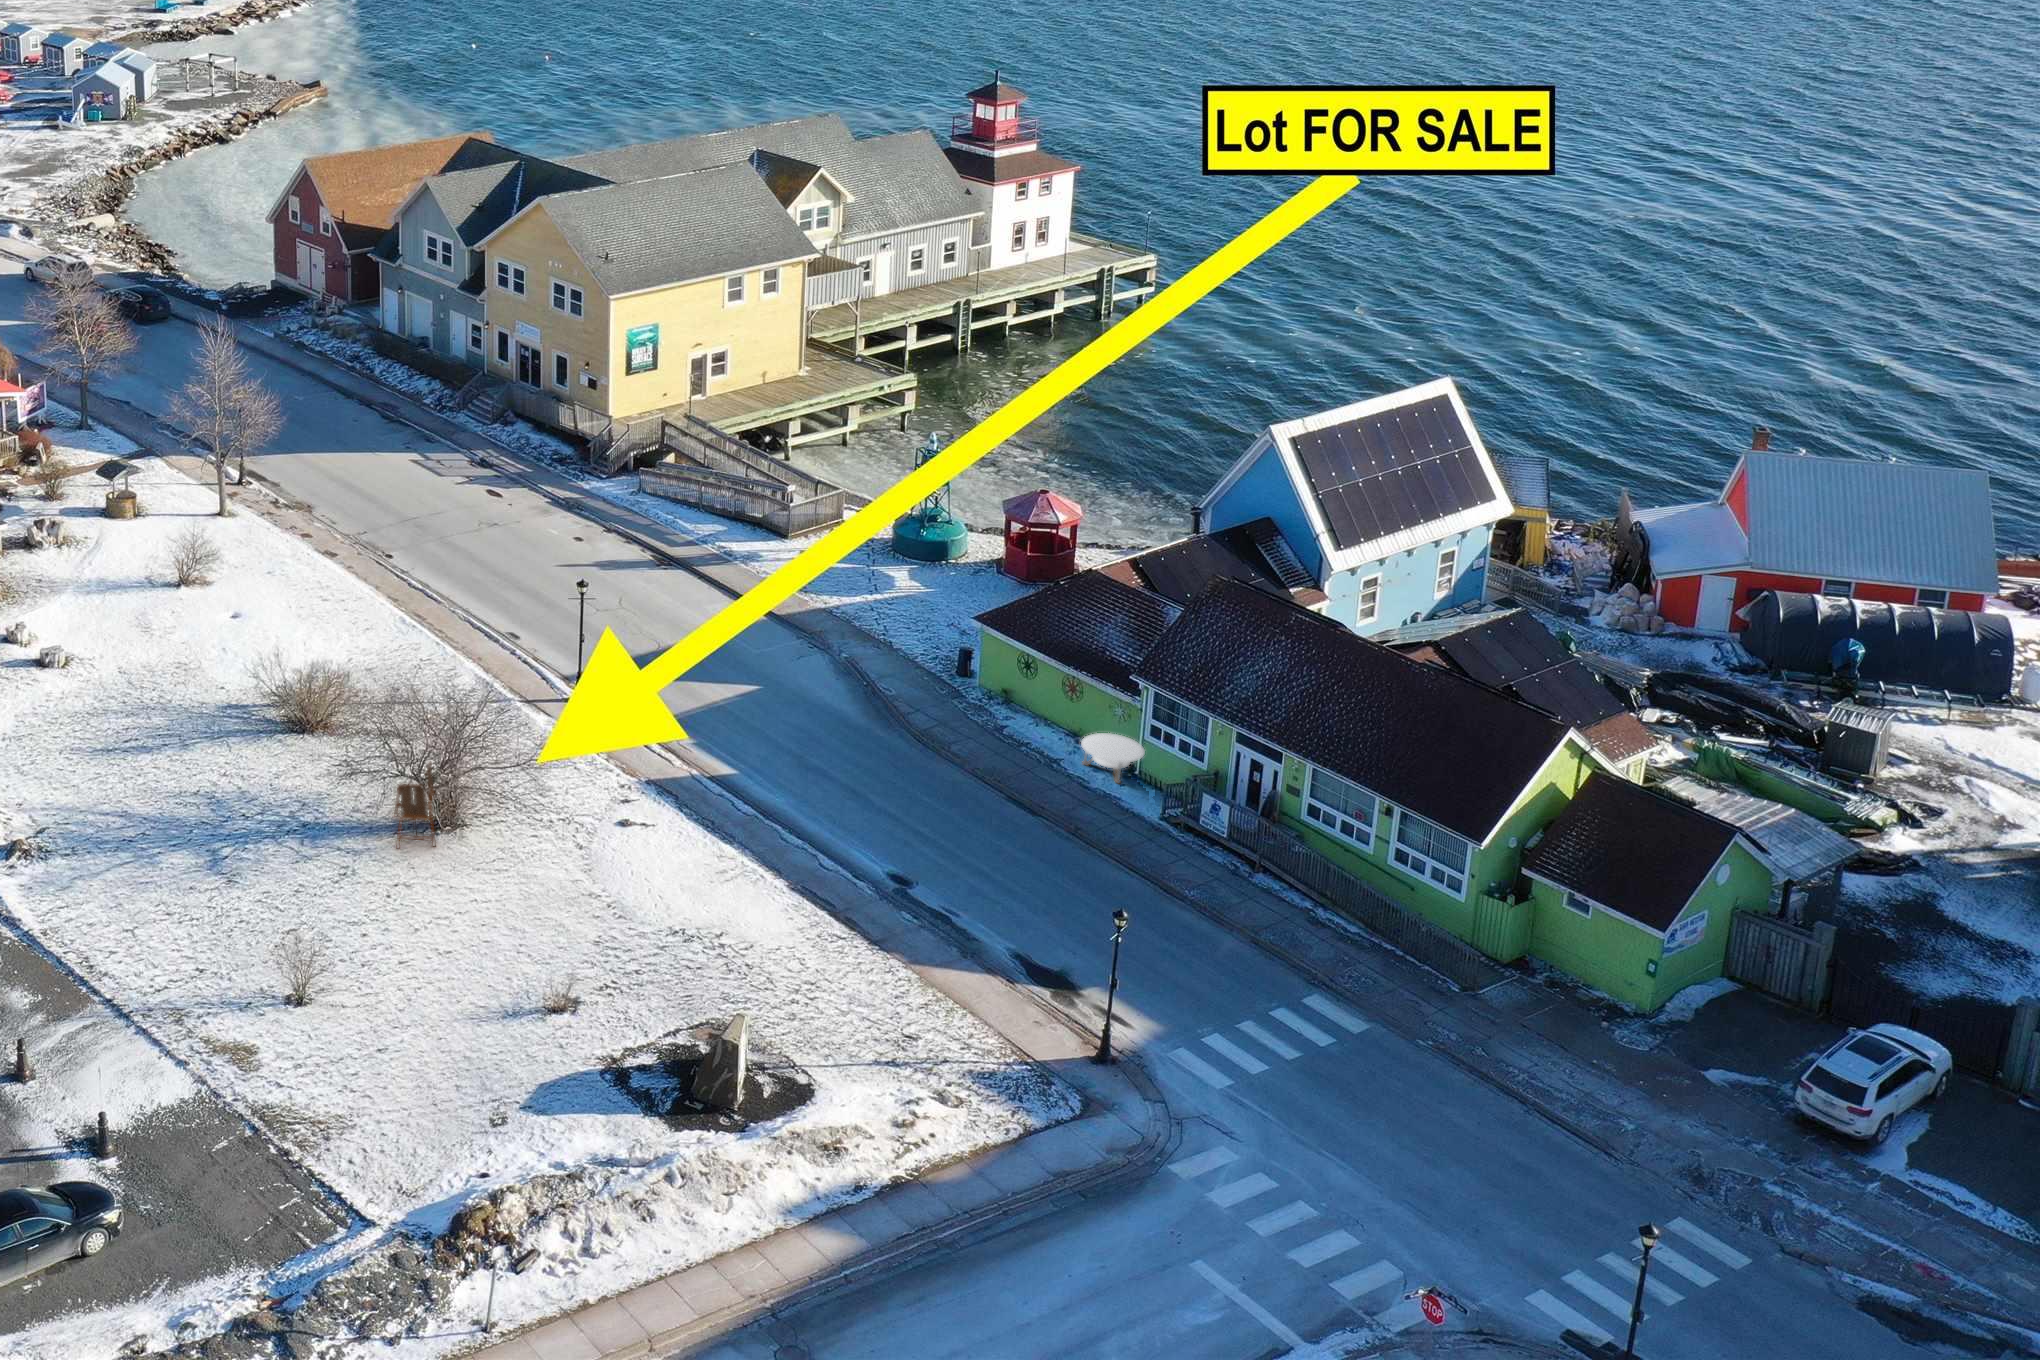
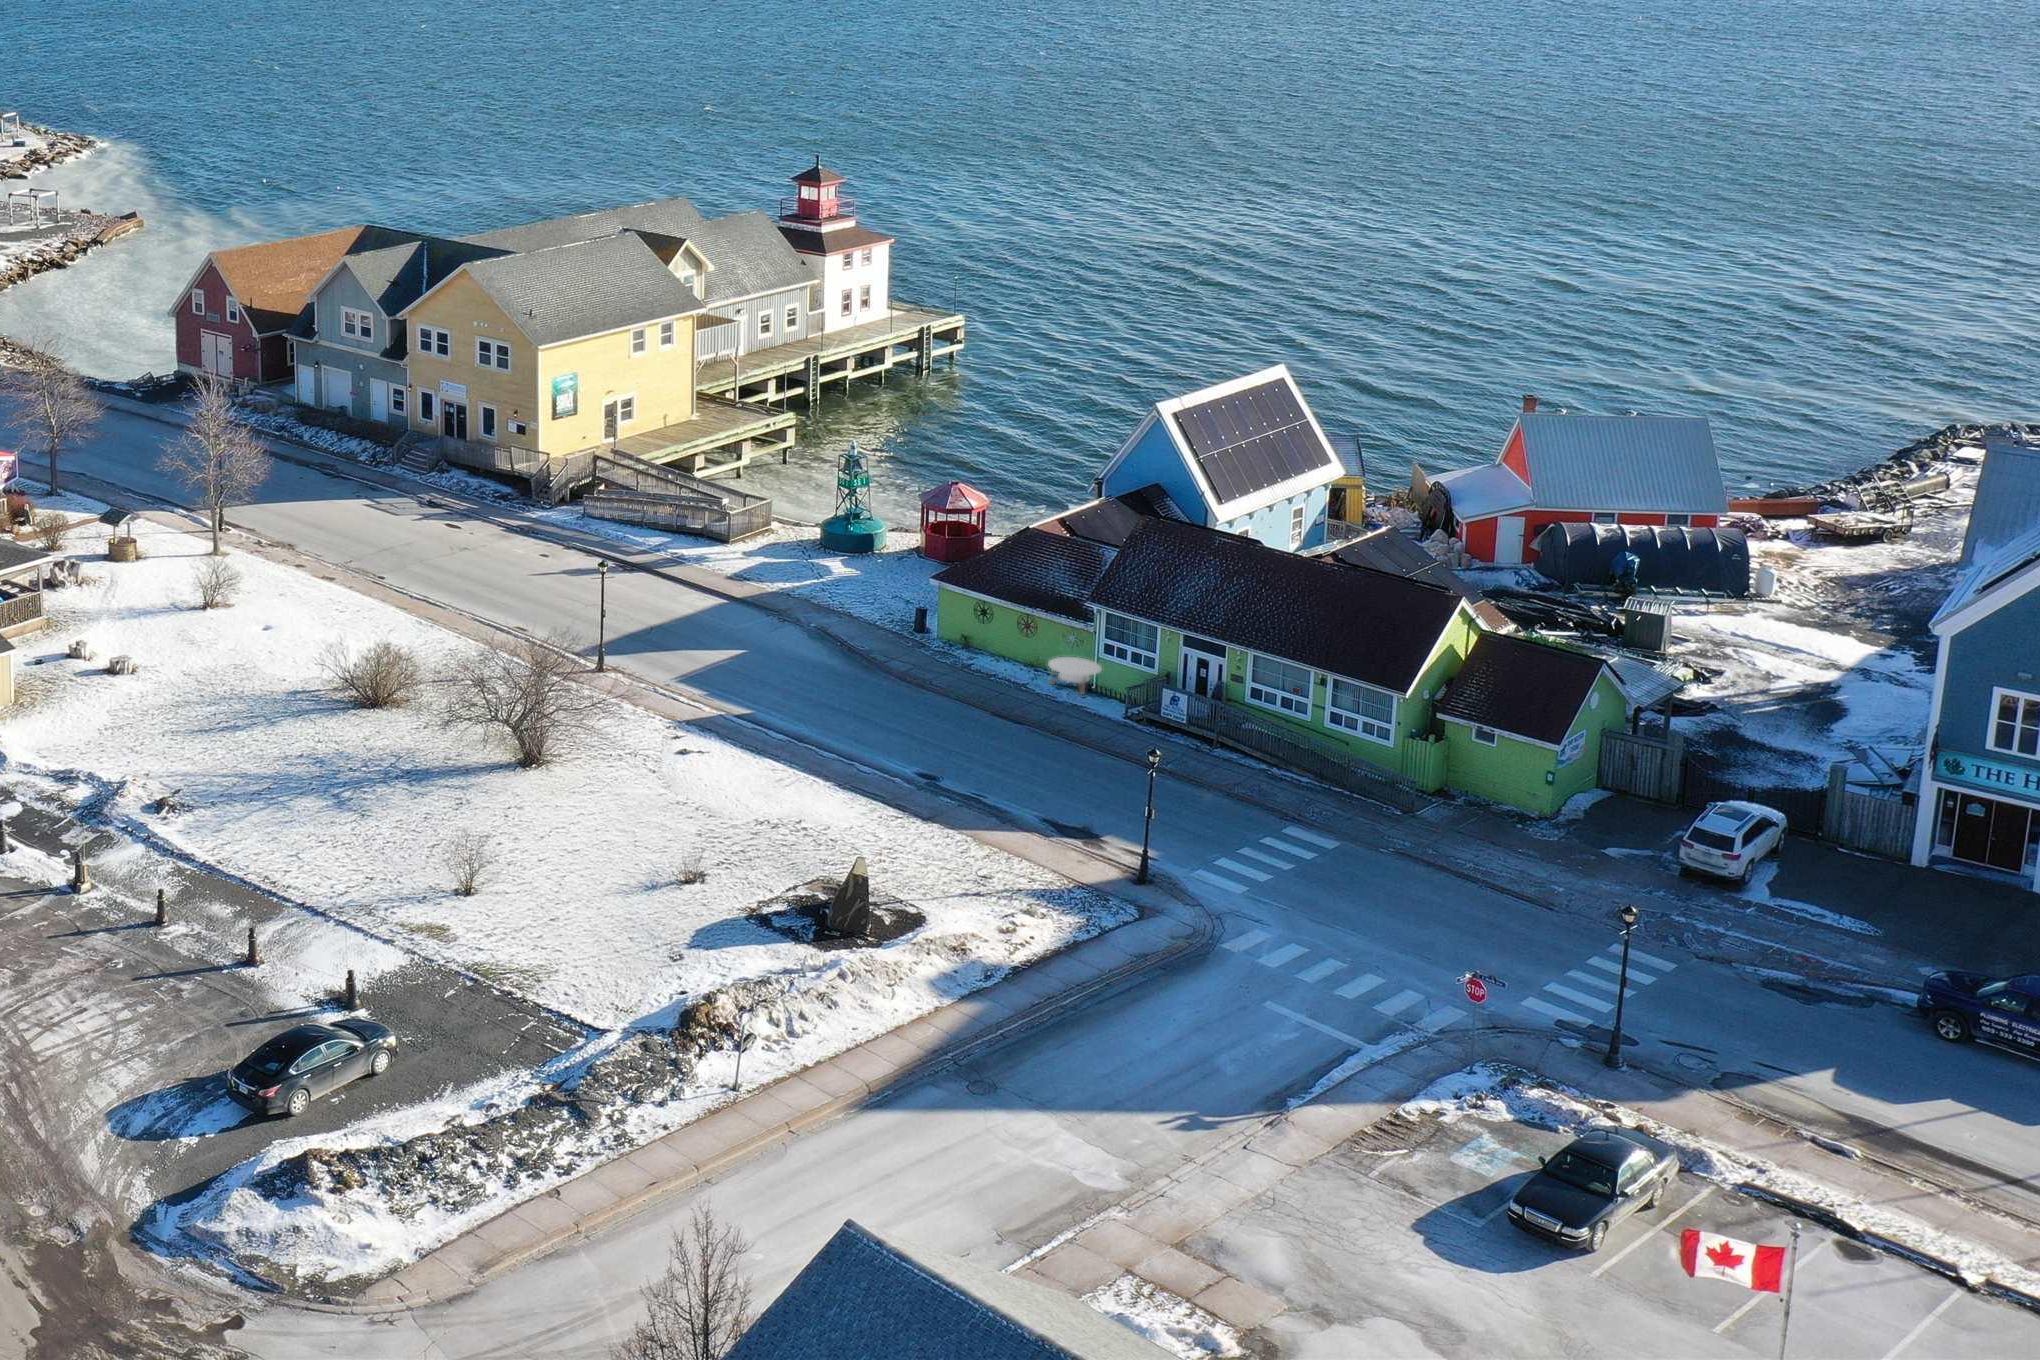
bench: present [395,763,436,848] -> none [488,706,535,782]

